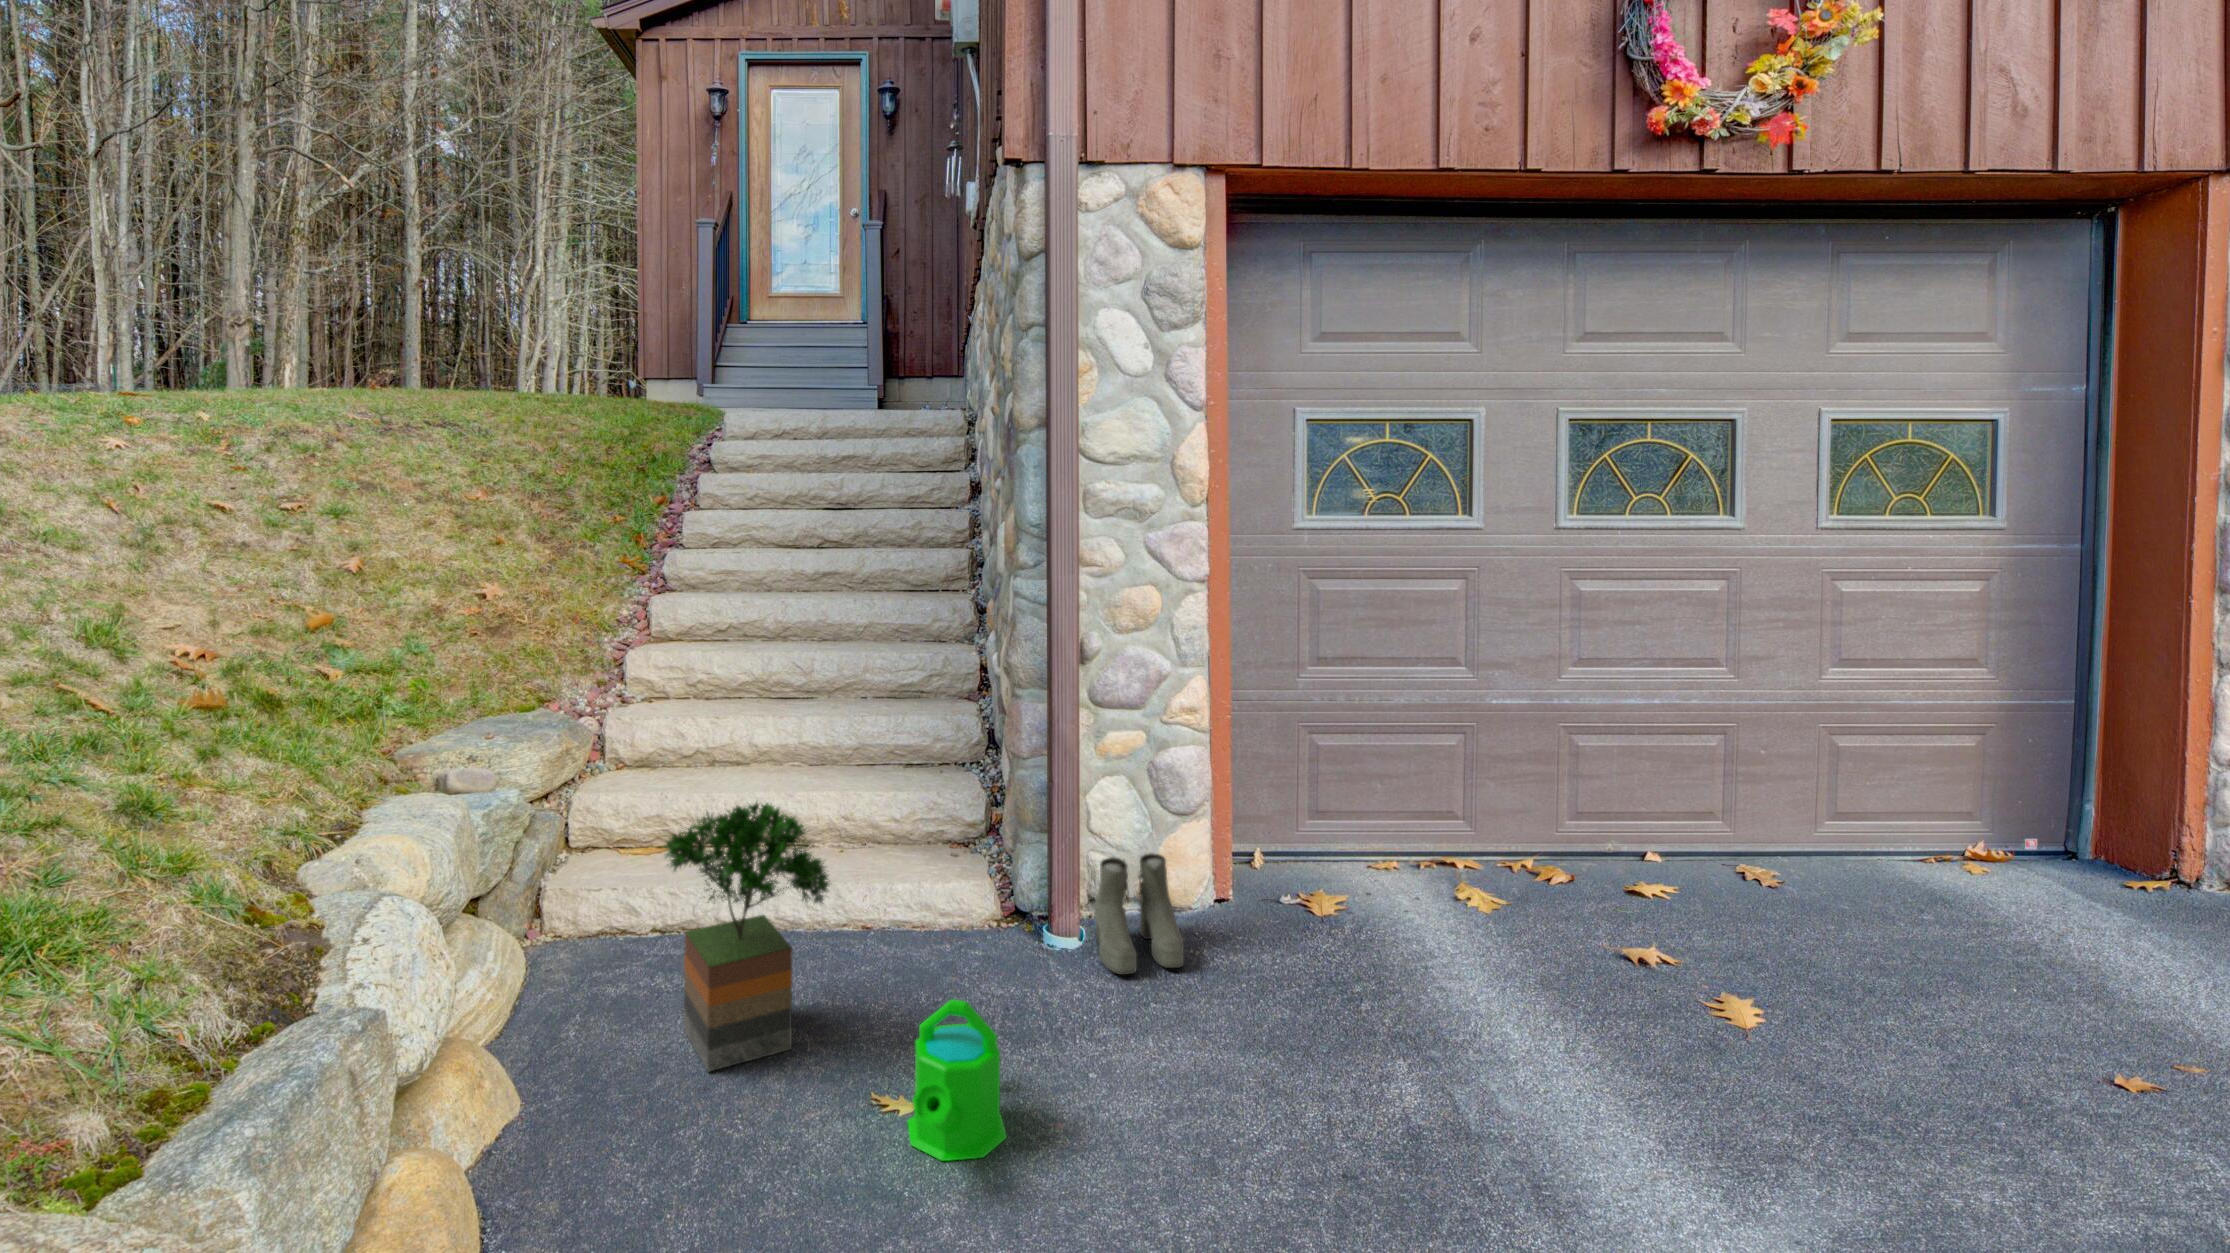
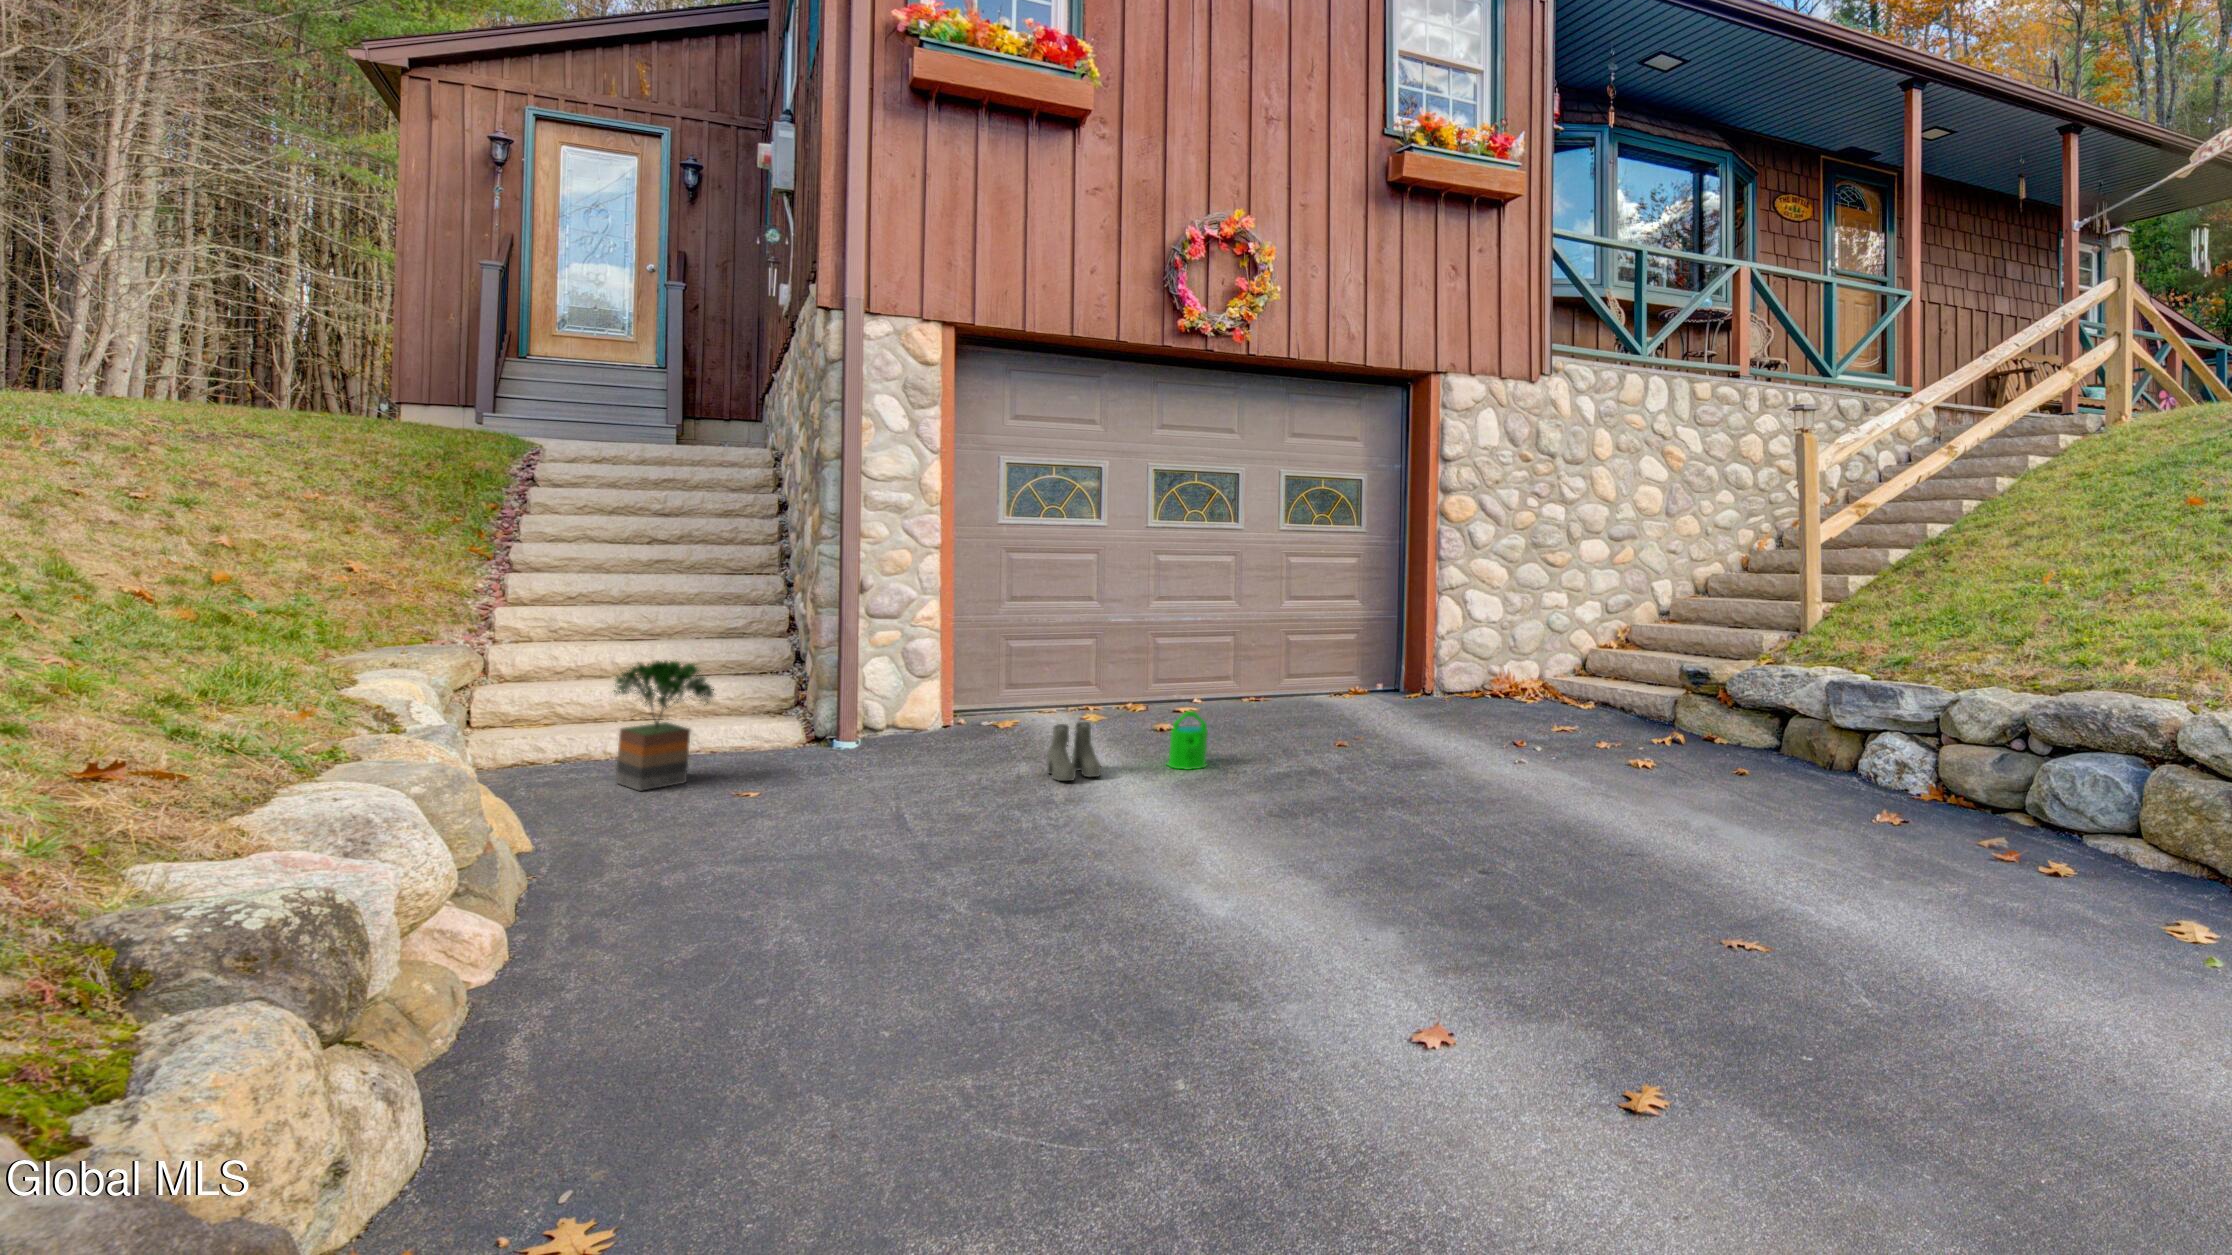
boots: present [1094,854,1184,975] -> present [1047,722,1101,781]
watering can: present [907,999,1007,1161] -> present [1167,711,1208,770]

